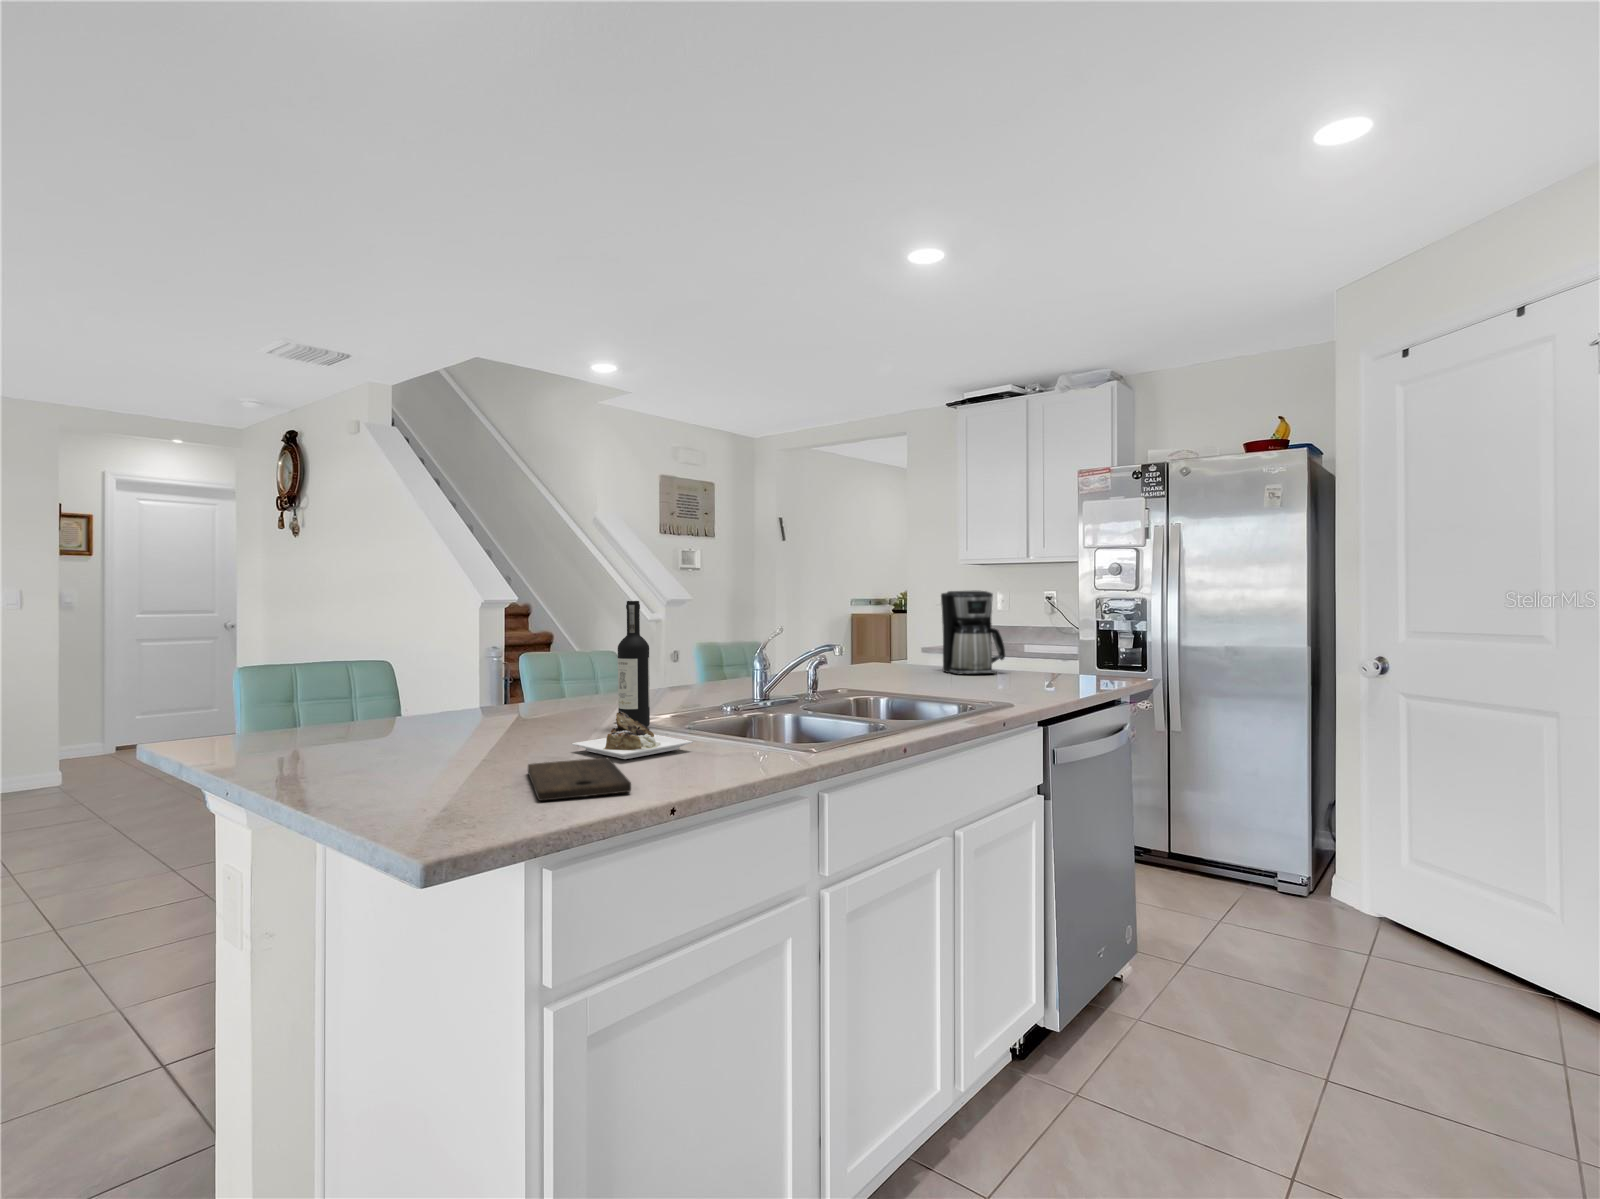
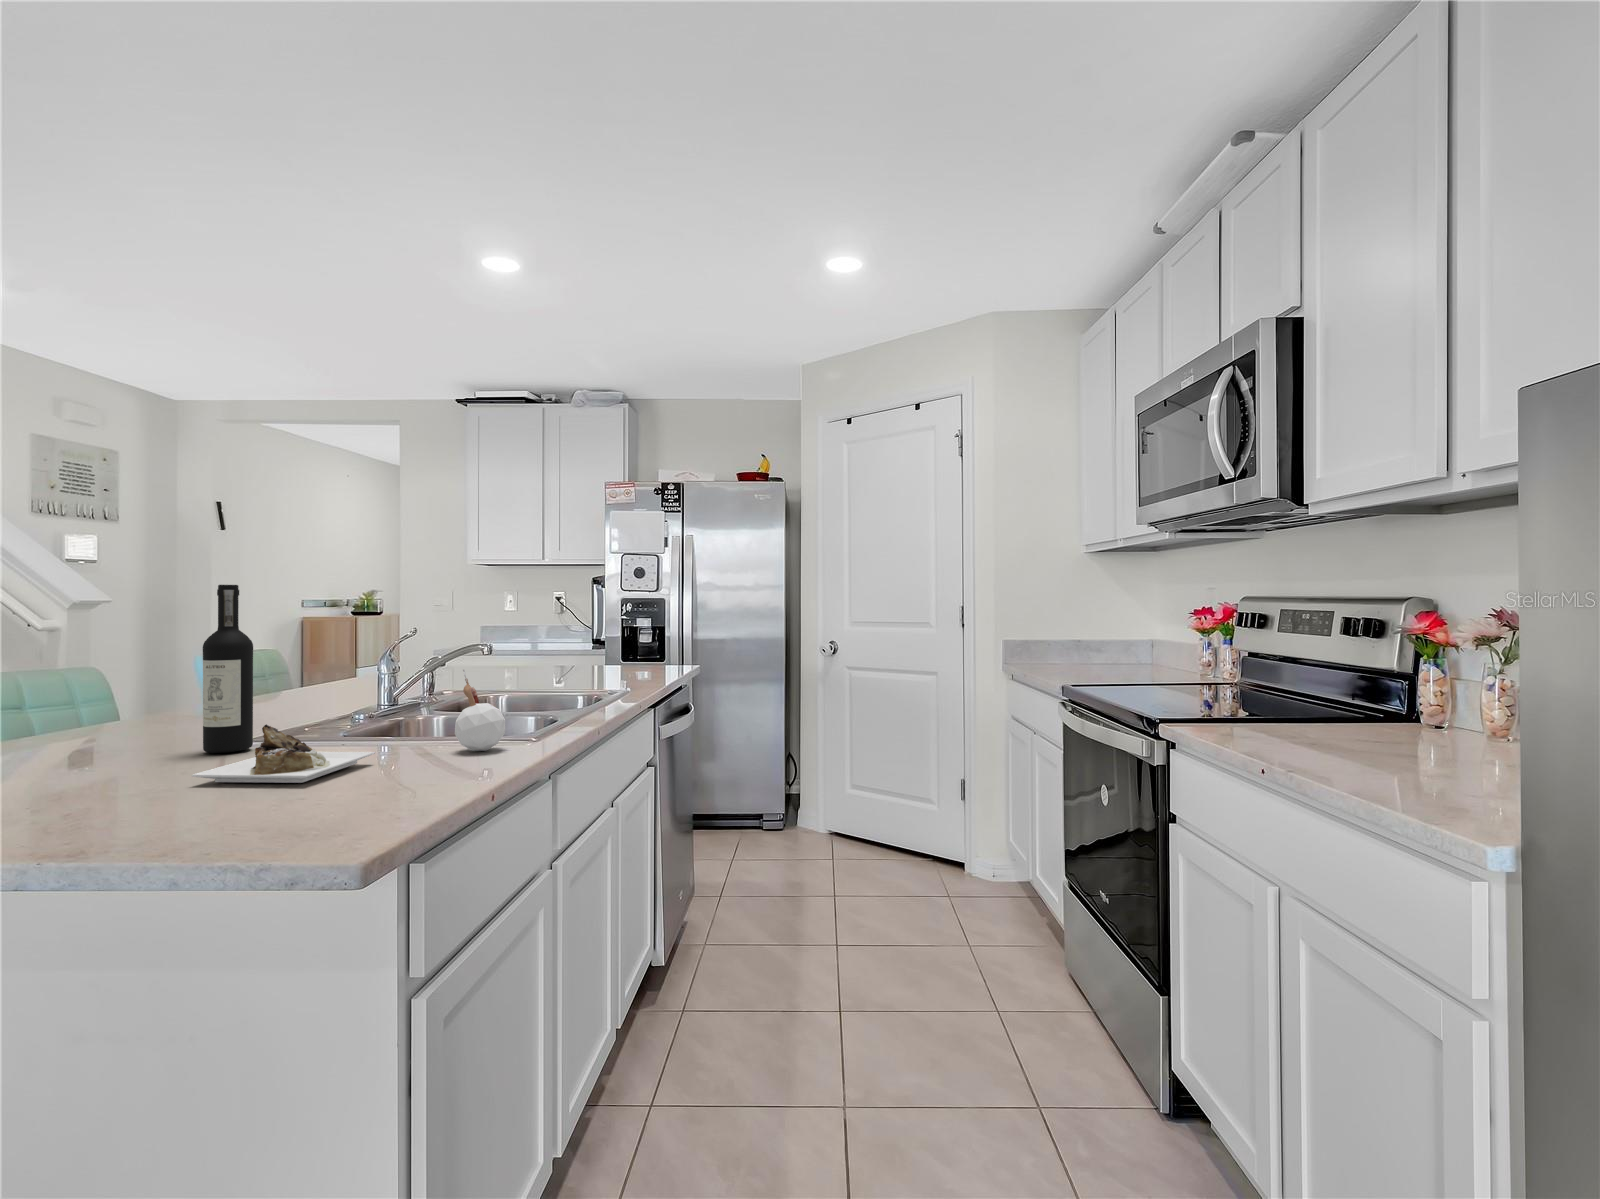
coffee maker: present [941,591,1005,675] -> none [489,588,558,672]
candle: none [758,676,801,751] -> present [455,670,505,751]
cutting board: present [528,758,631,801] -> none [179,781,398,842]

